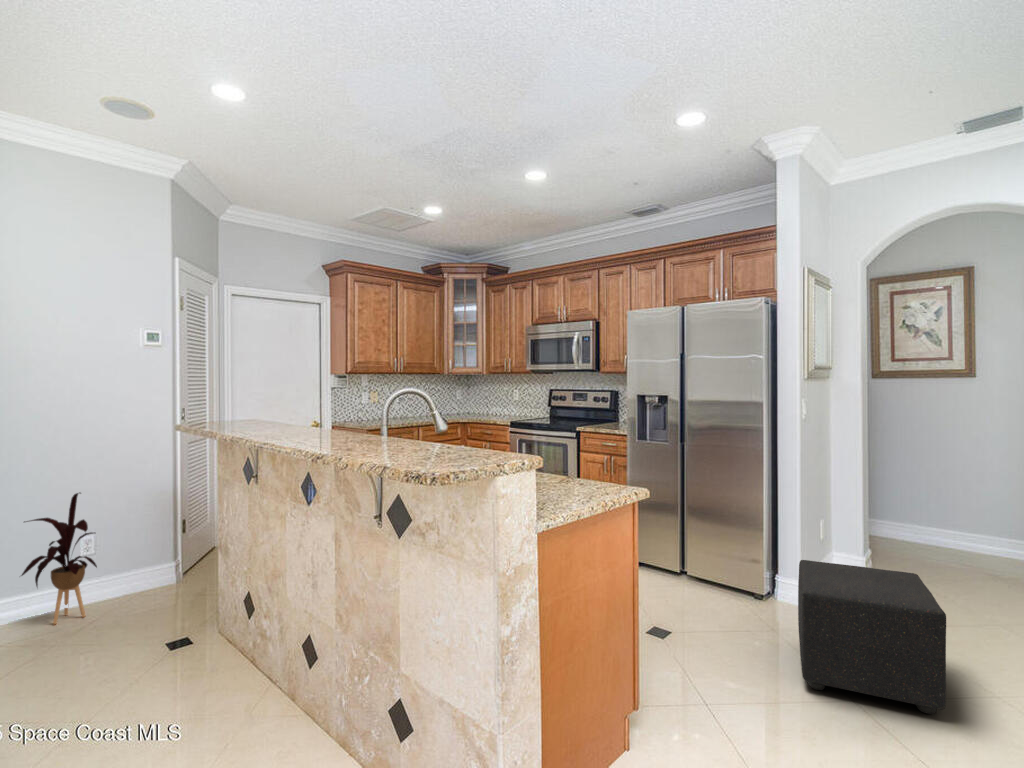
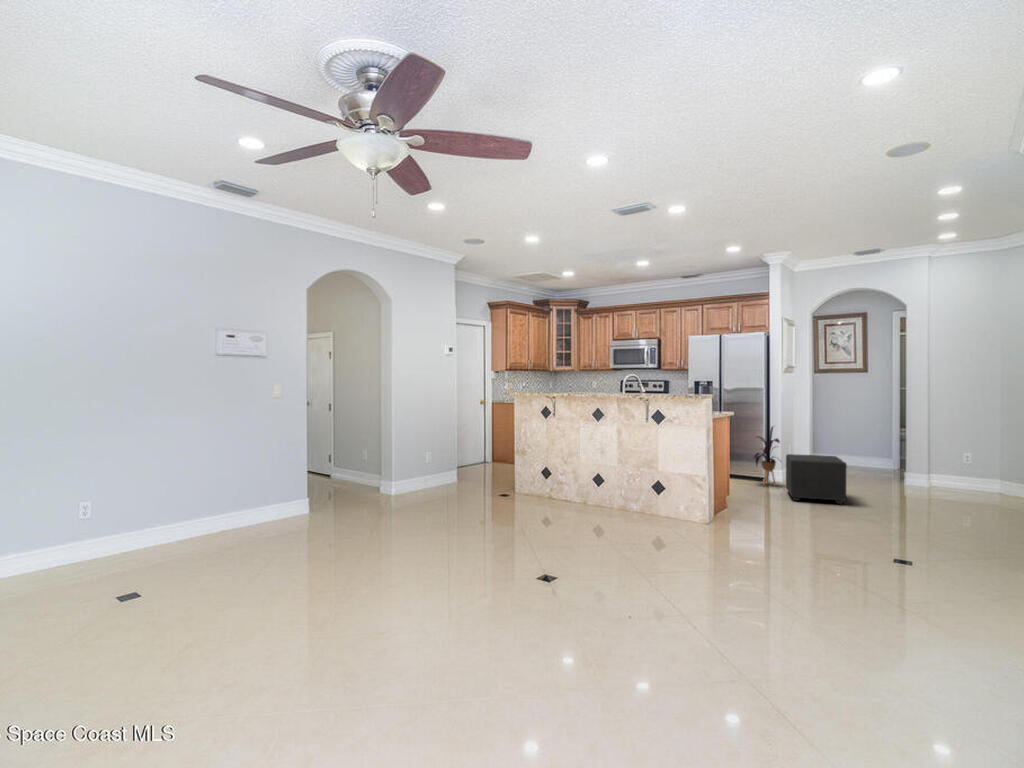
house plant: present [21,493,97,624] -> present [754,427,780,485]

